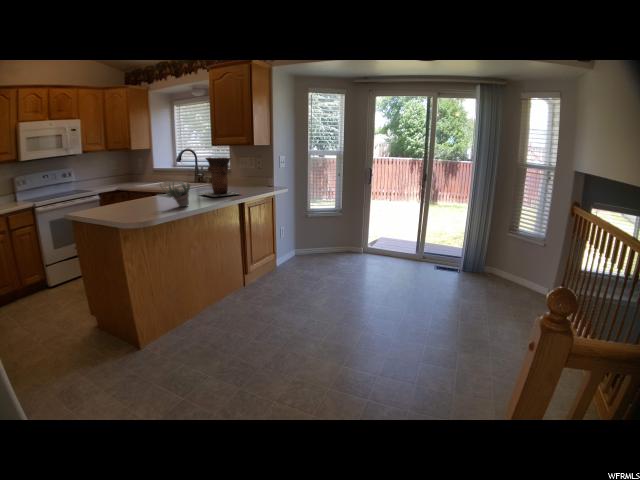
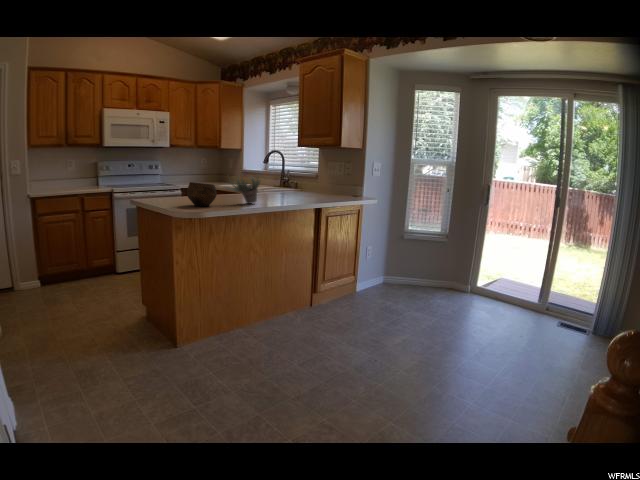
vase: present [201,157,240,197] -> none [274,155,321,199]
bowl: none [123,194,153,216] -> present [187,182,217,206]

